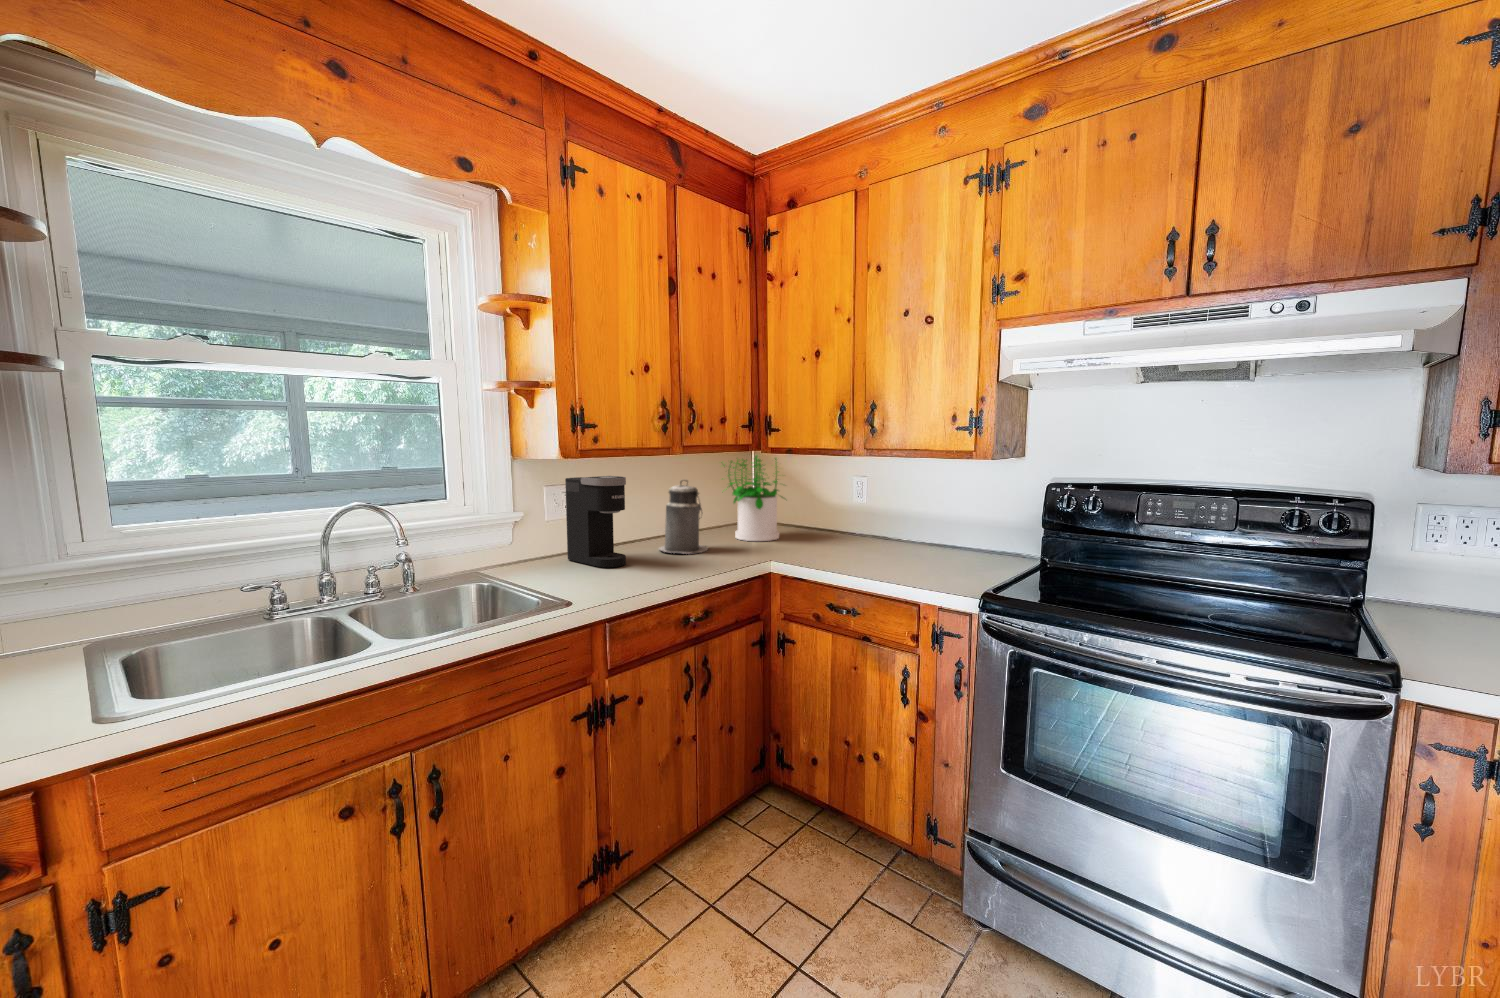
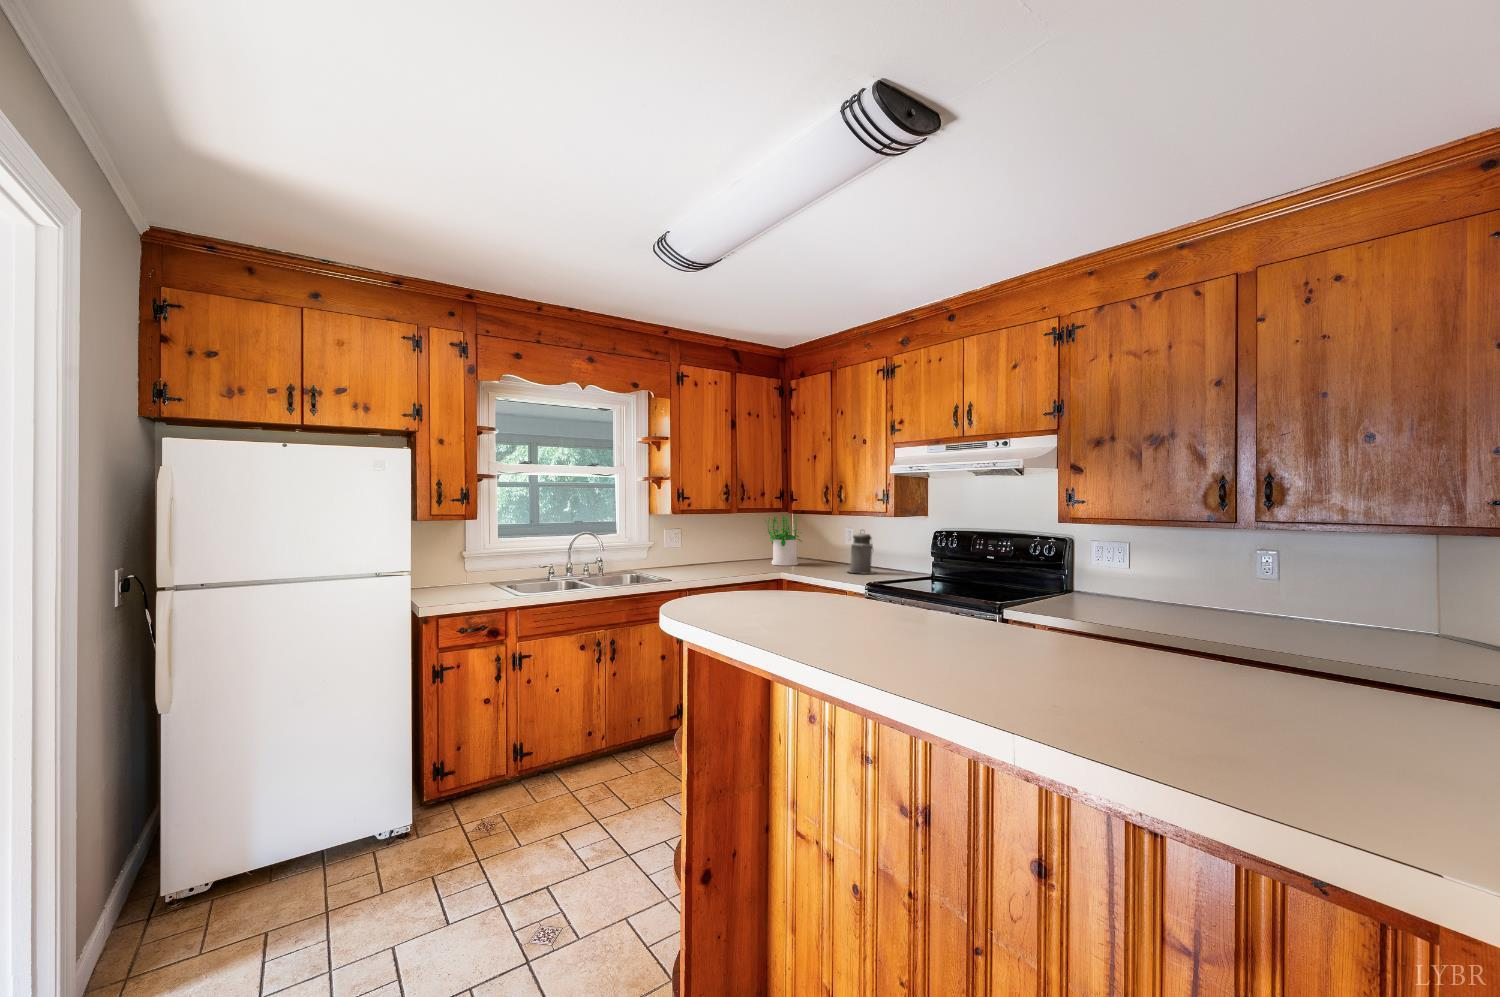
coffee maker: present [565,476,626,568] -> none [674,524,704,572]
canister: present [659,480,708,554] -> present [848,530,876,574]

